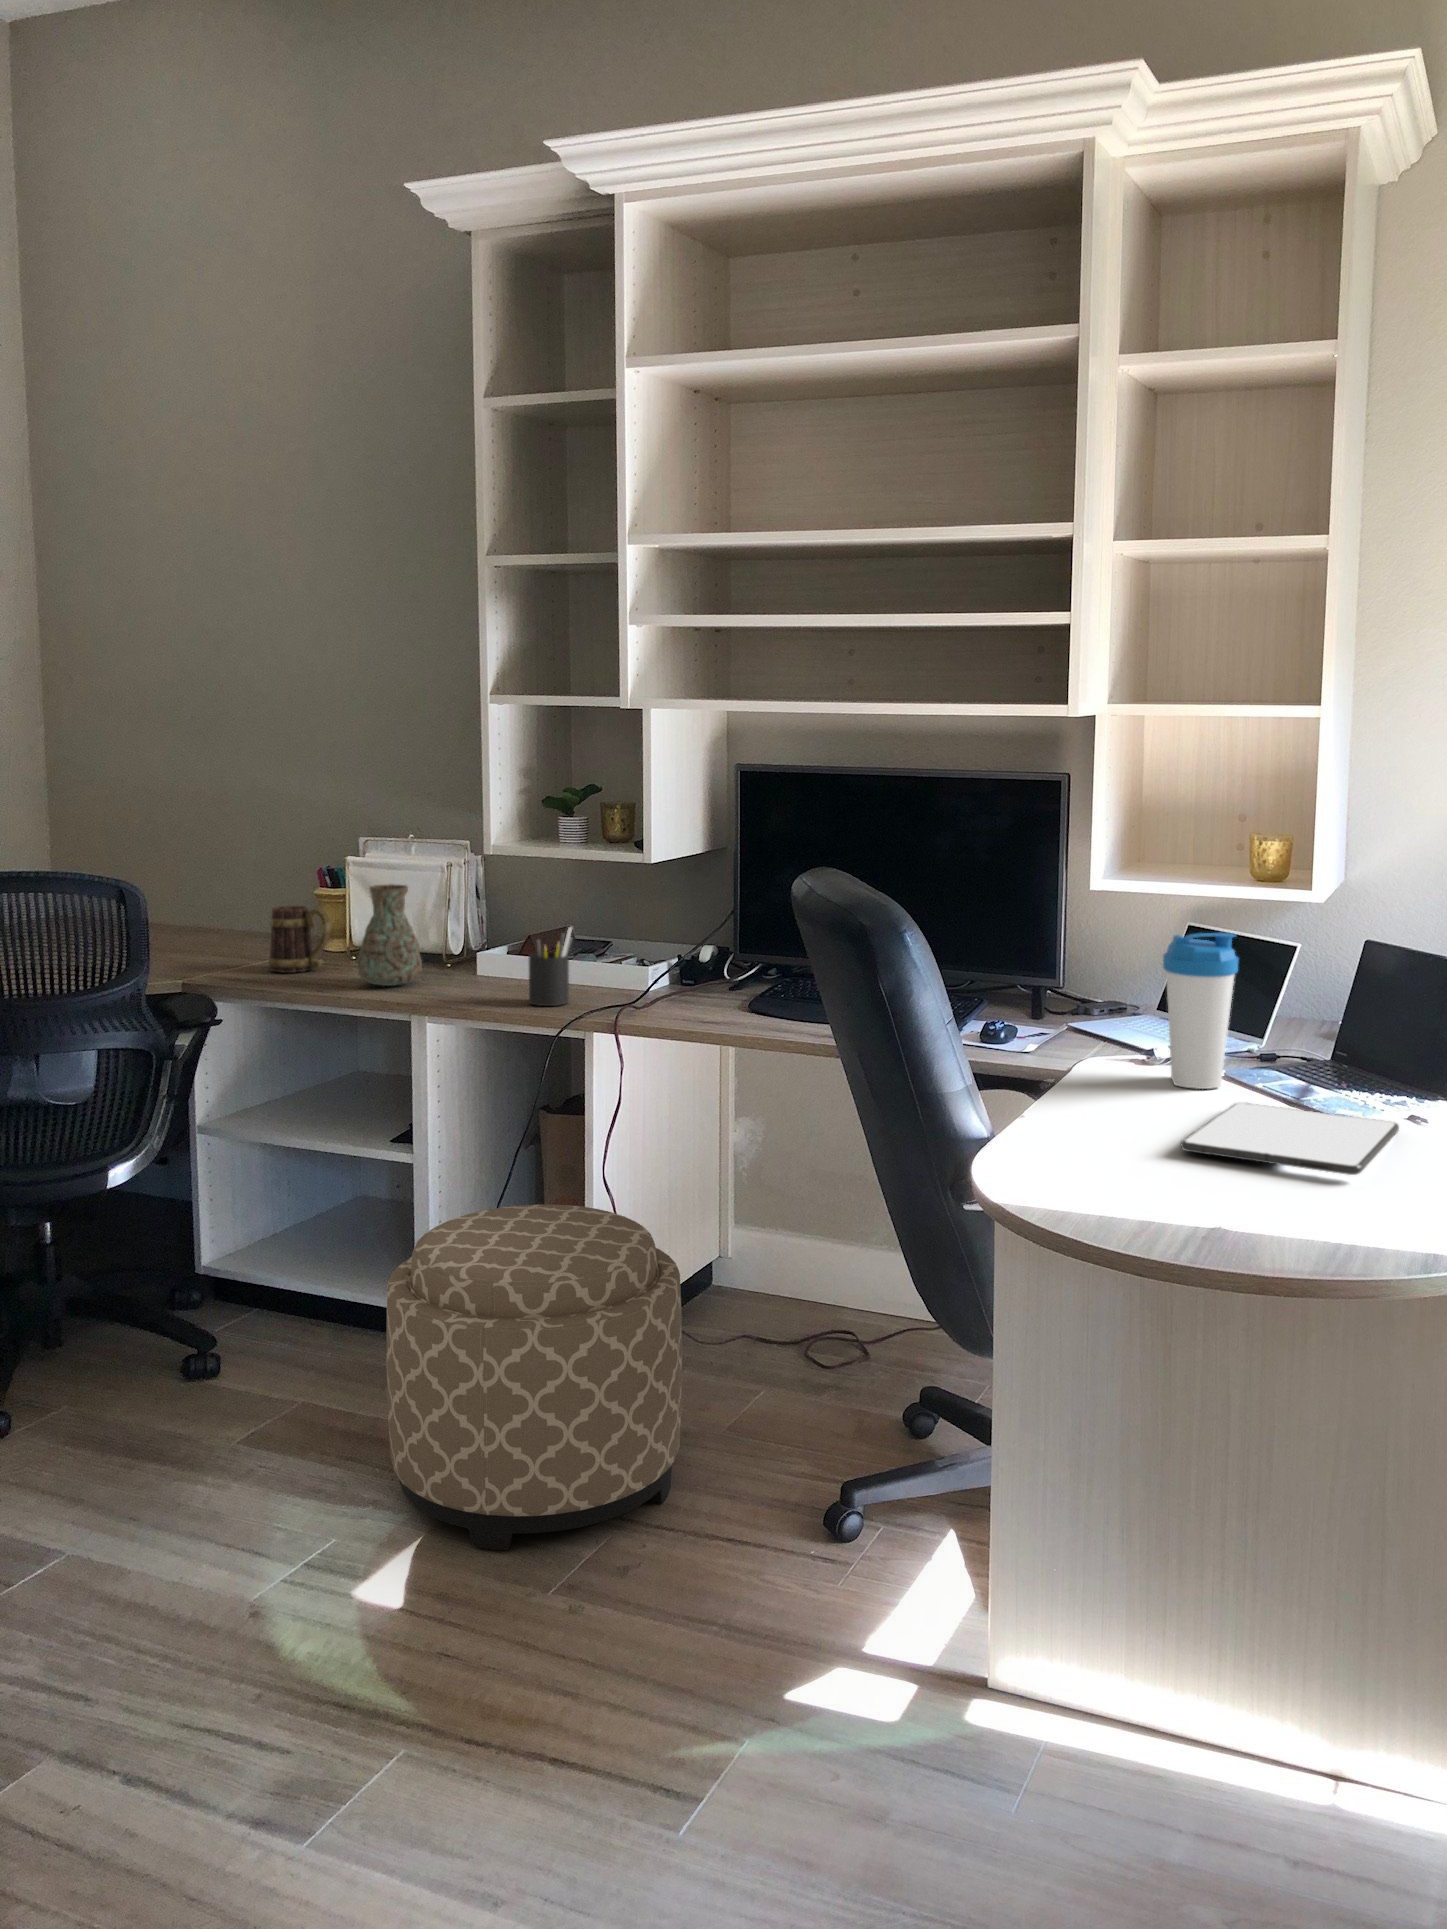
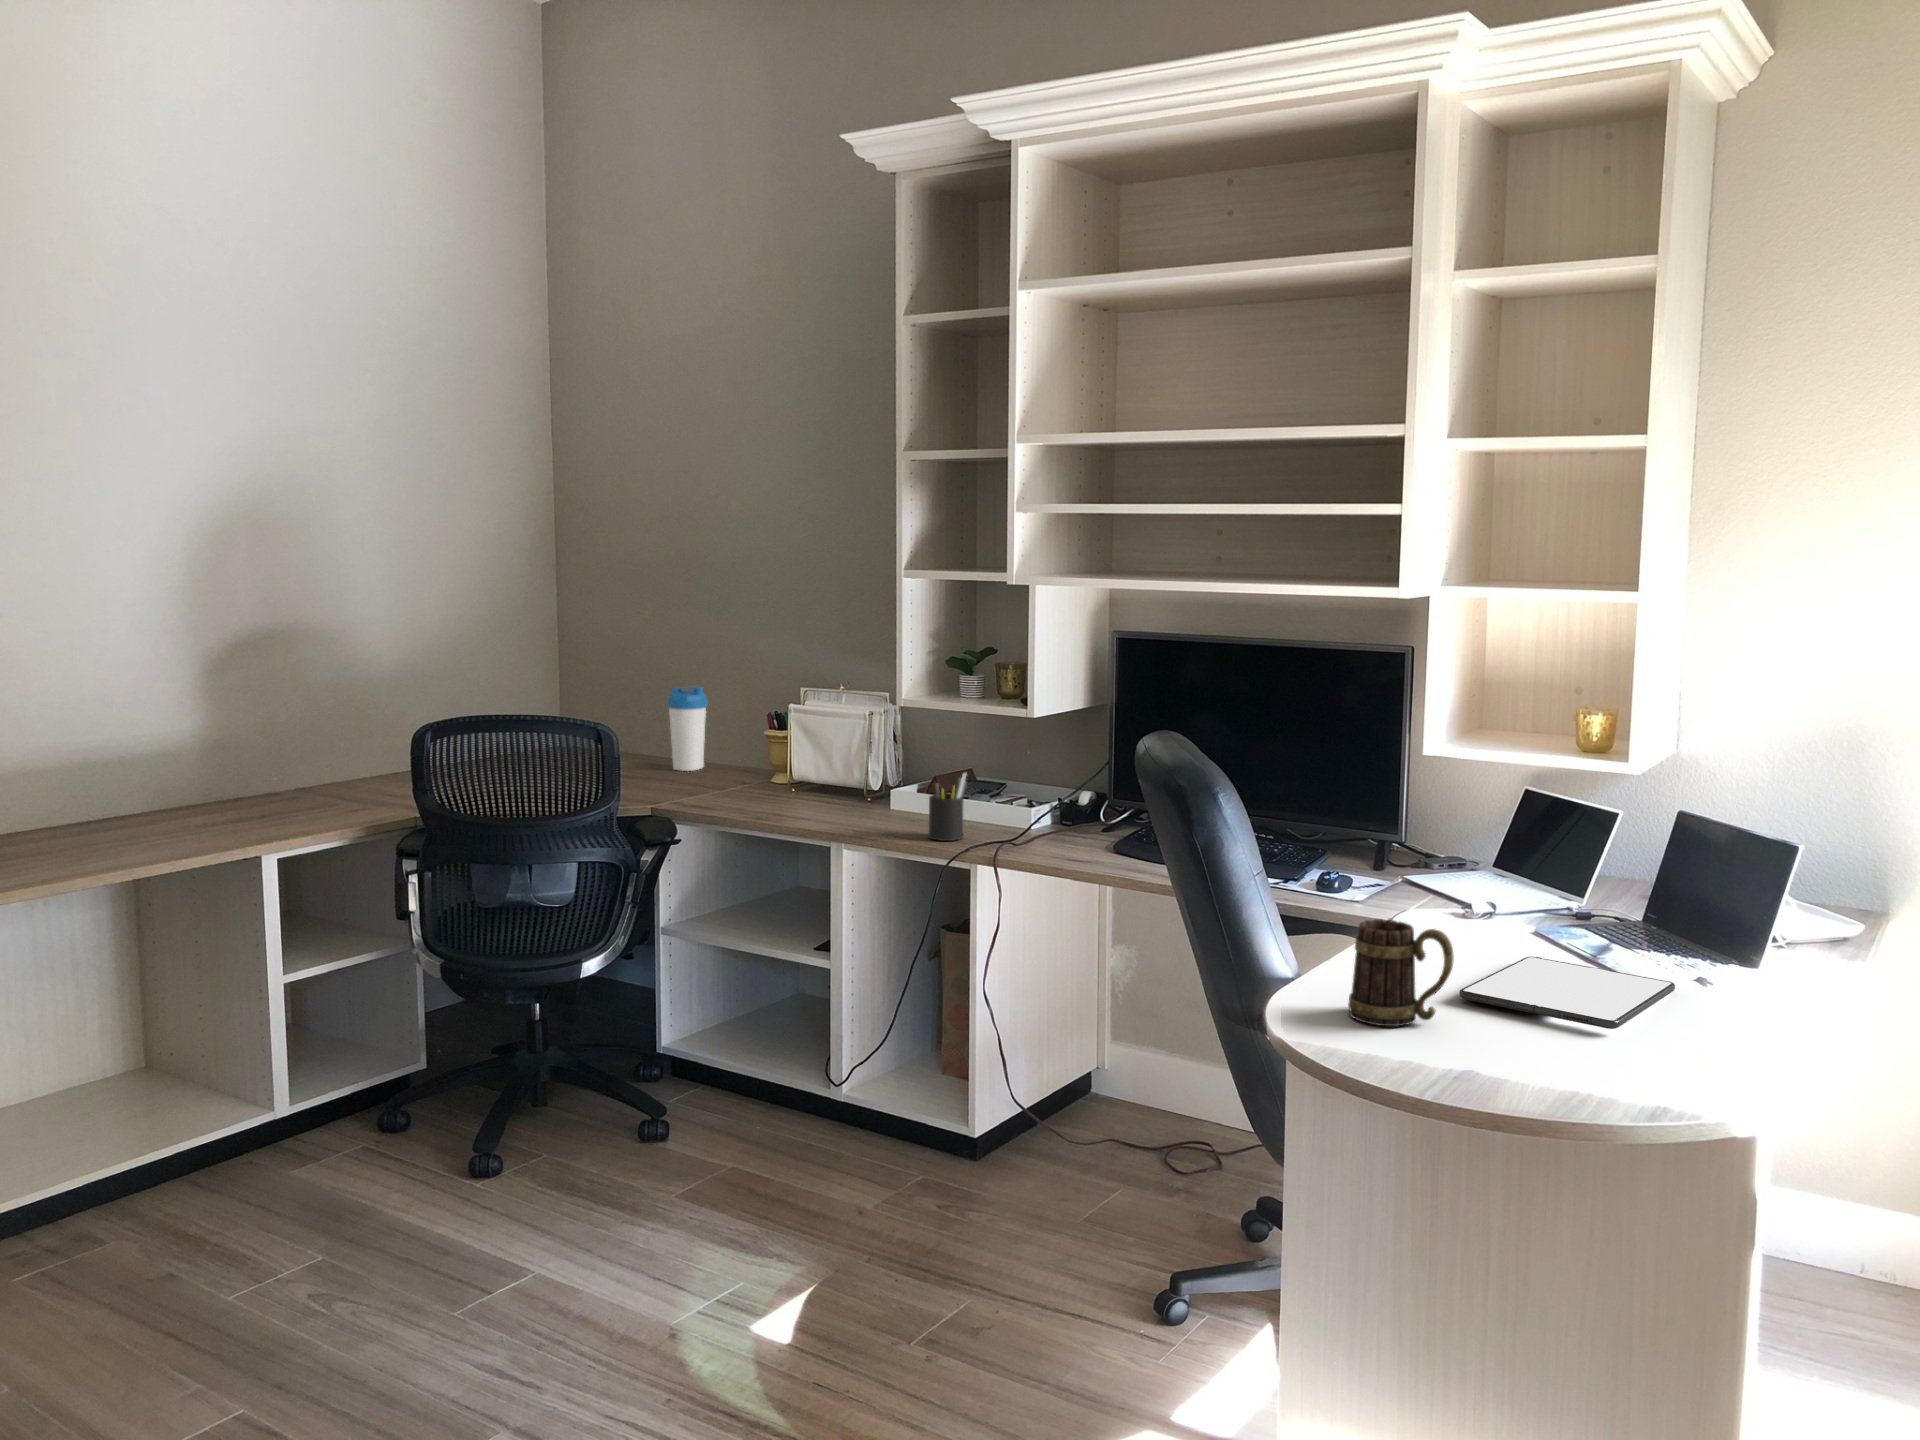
decorative vase: present [358,884,422,986] -> none [790,730,844,817]
mug: present [269,906,331,973] -> present [1348,919,1454,1026]
water bottle: present [1163,933,1238,1089] -> present [667,687,708,771]
ottoman: present [386,1205,682,1550] -> none [791,1013,1041,1306]

